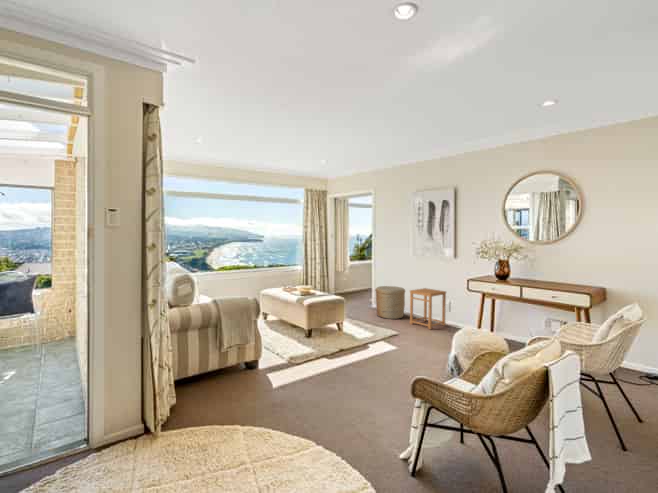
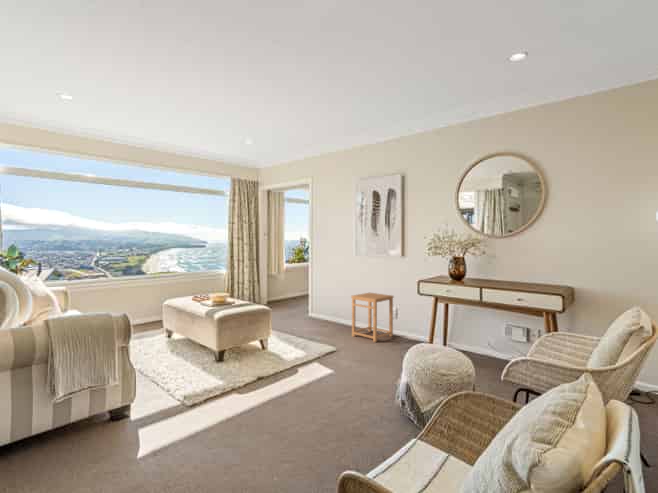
woven basket: present [375,286,405,319] -> none [312,291,347,331]

